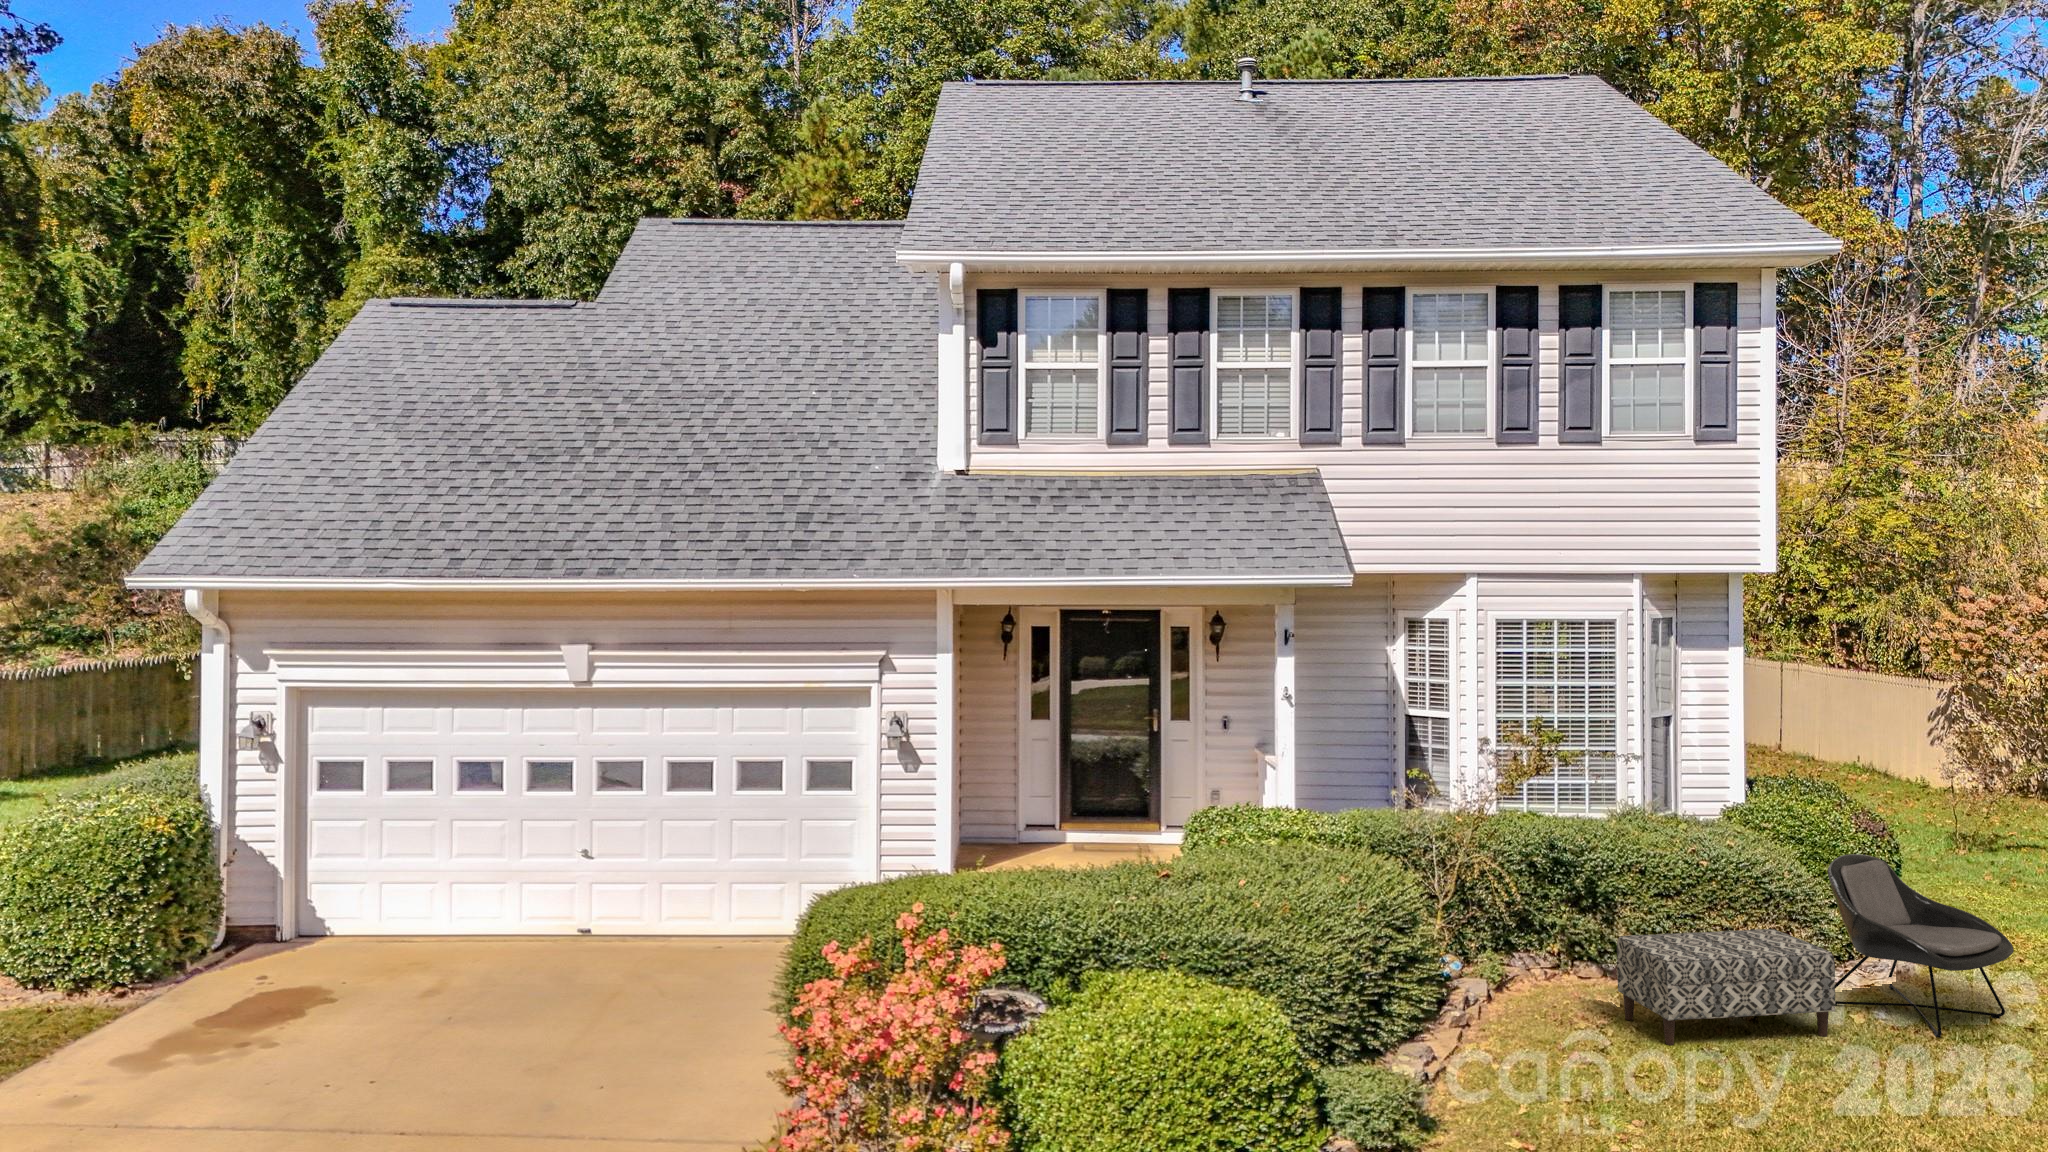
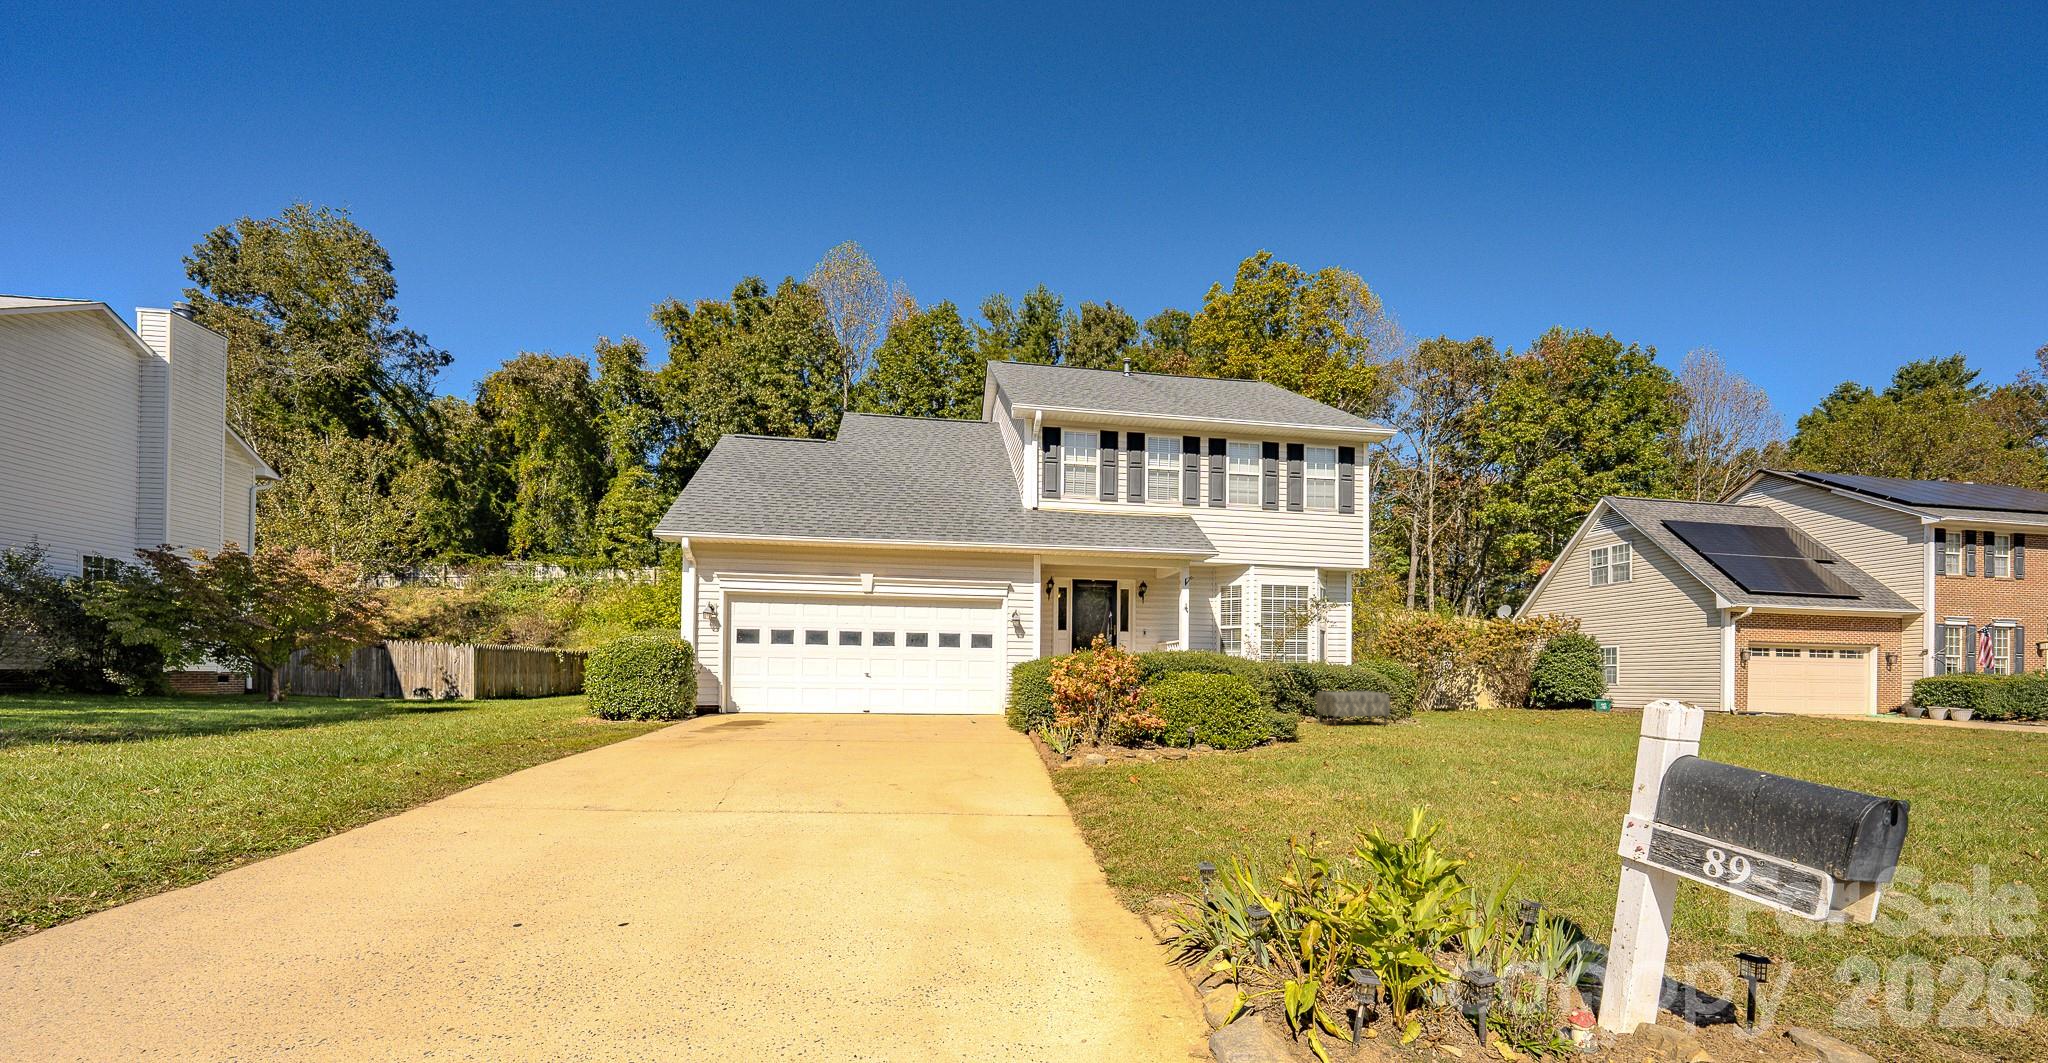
lounge chair: present [1828,854,2014,1038] -> none [1387,667,1448,725]

